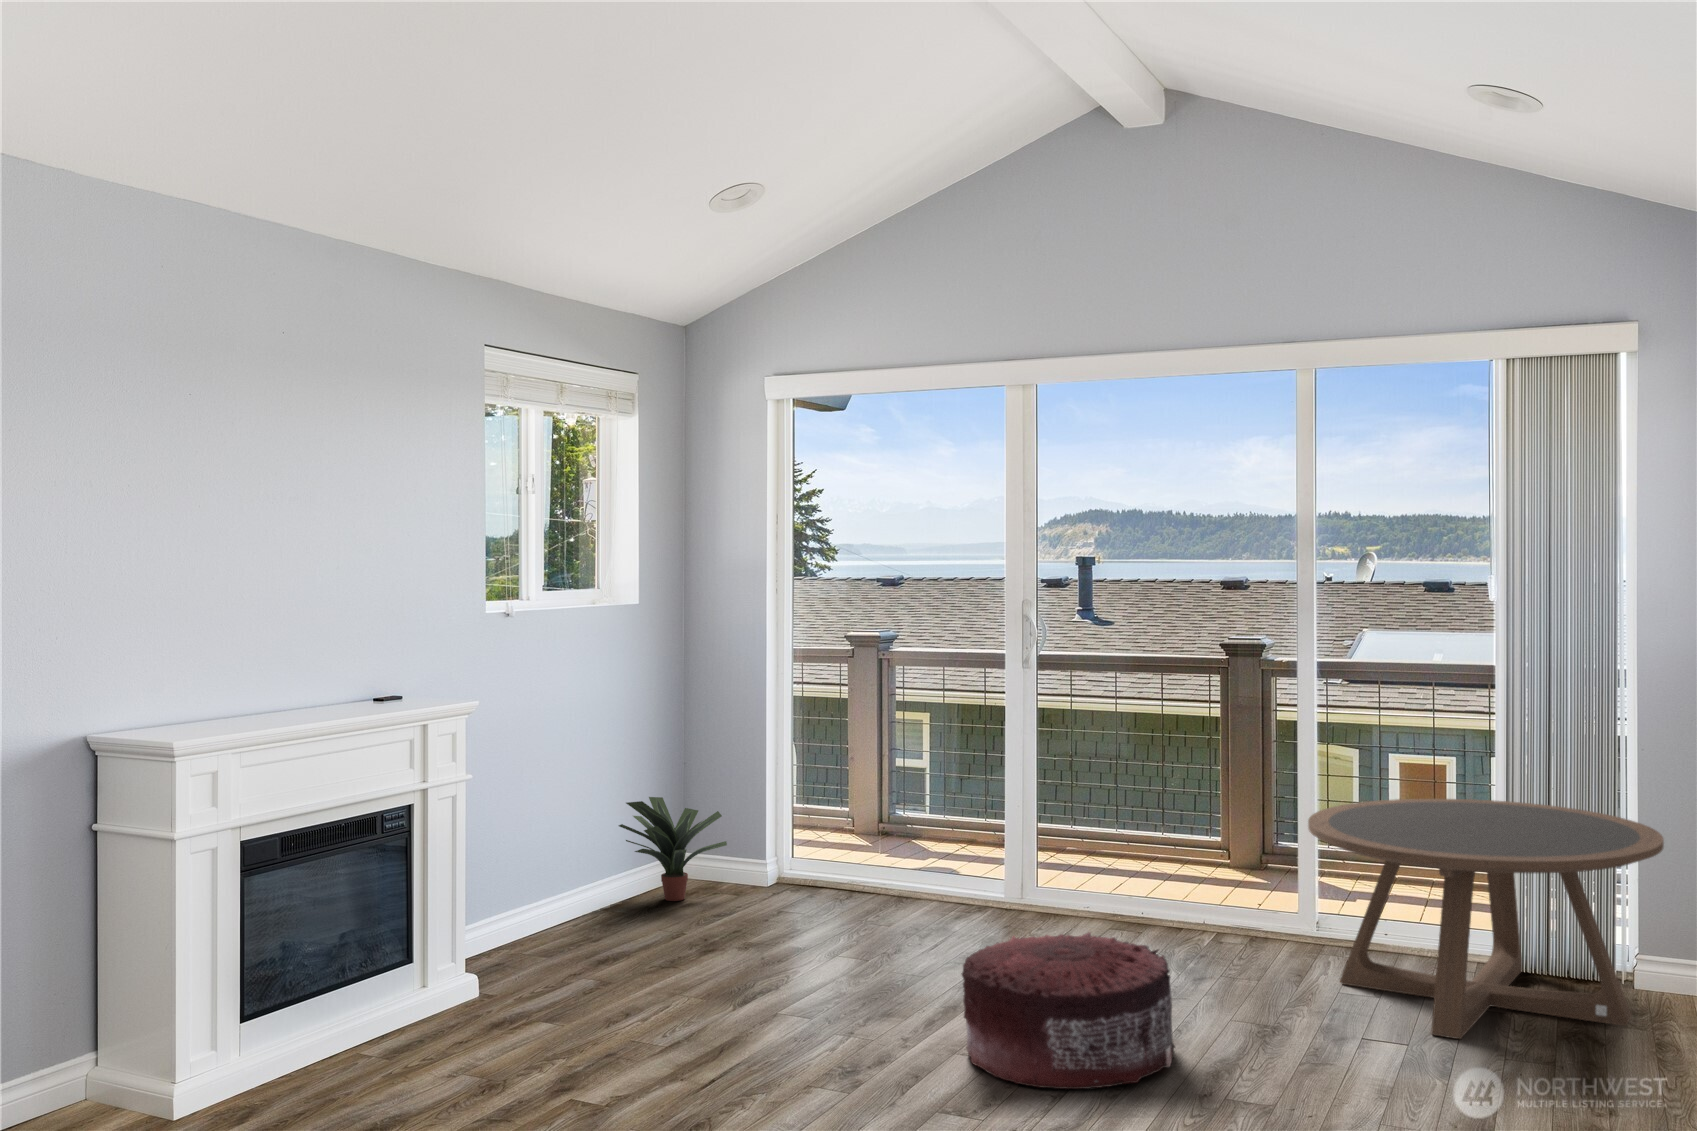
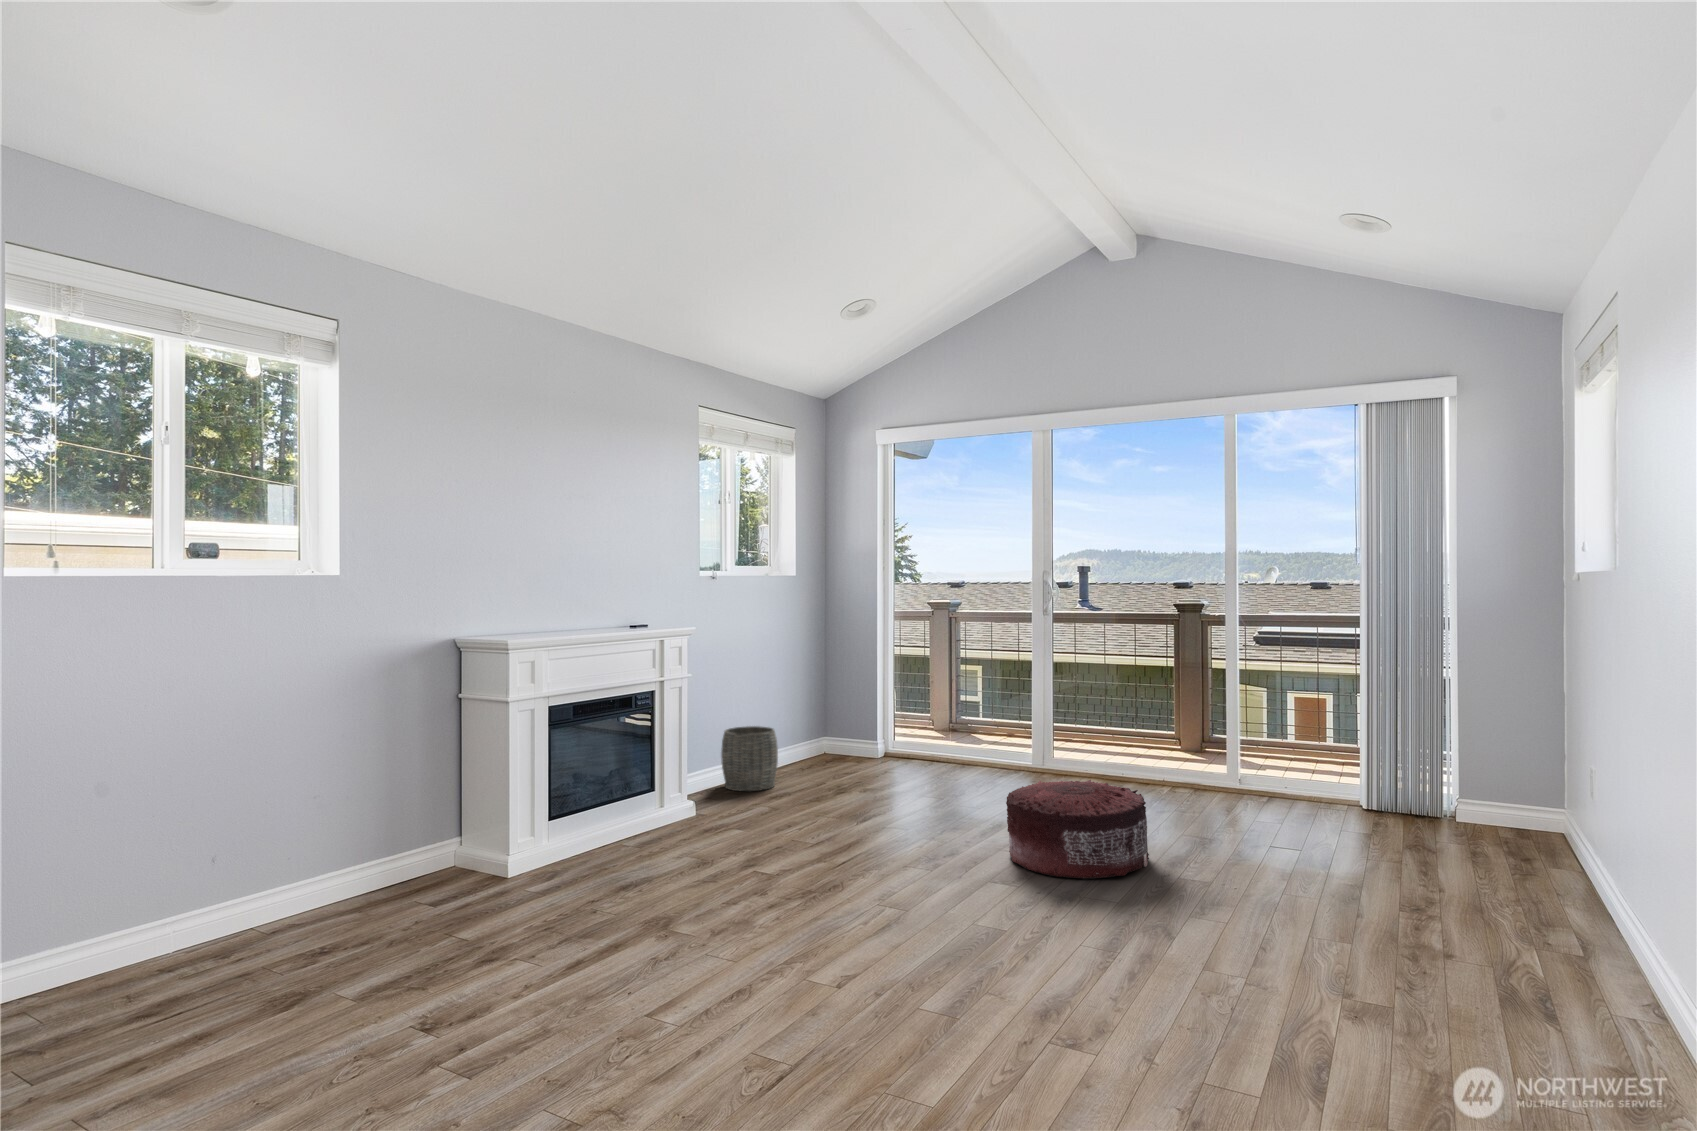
potted plant: present [619,797,727,901] -> none [786,702,854,767]
coffee table: present [1308,799,1664,1039] -> none [1235,703,1485,857]
woven basket: none [515,843,606,949] -> present [721,726,778,791]

